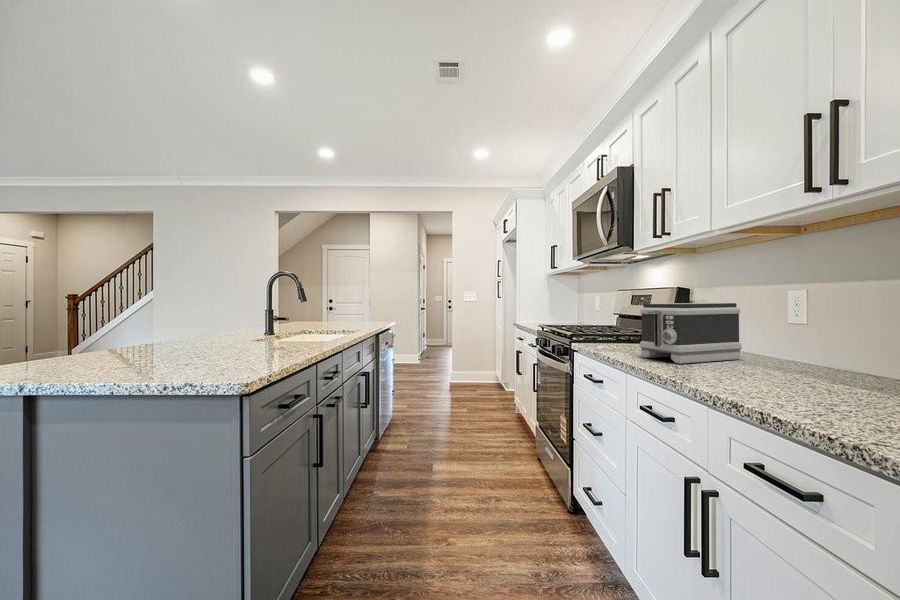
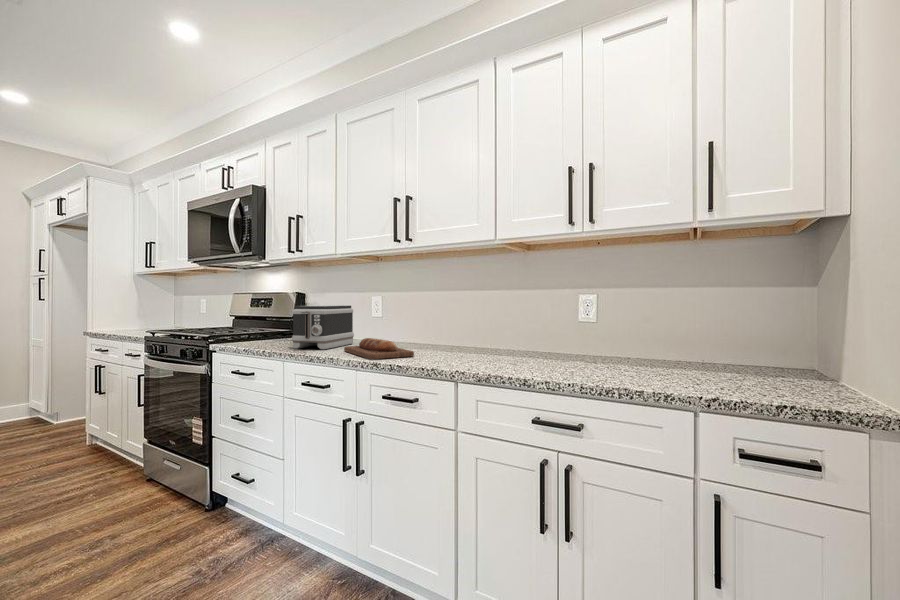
bread loaf: none [707,355,837,401] -> present [344,338,414,359]

